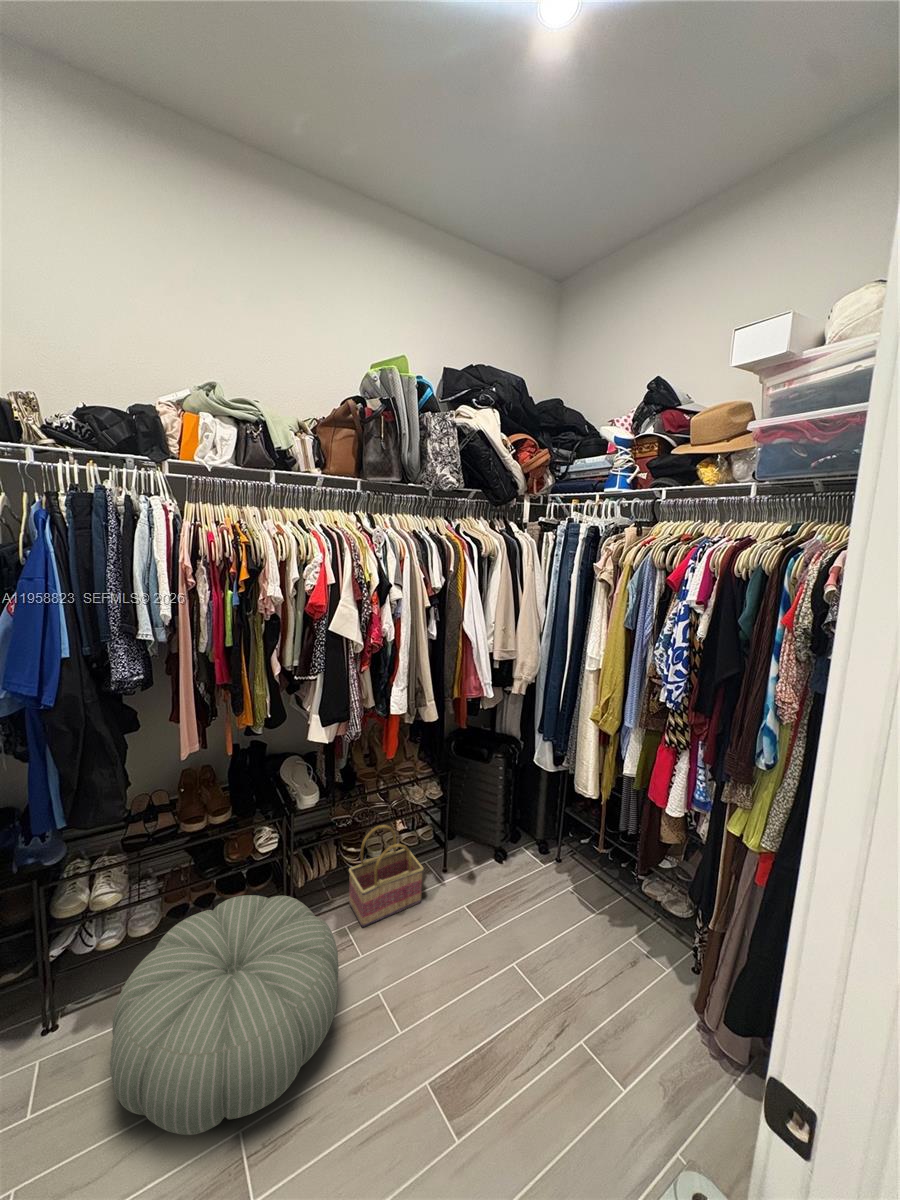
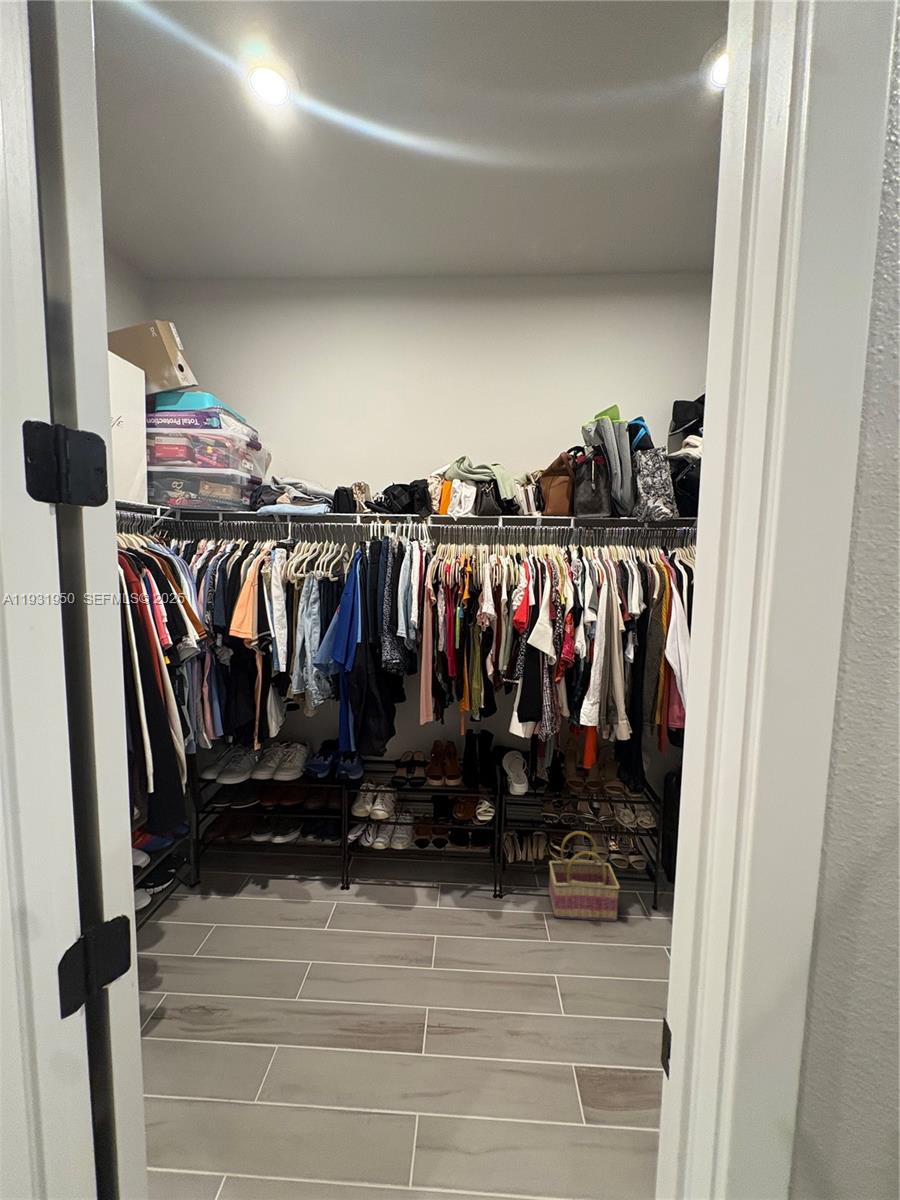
pouf: present [110,895,339,1135] -> none [360,845,520,1004]

